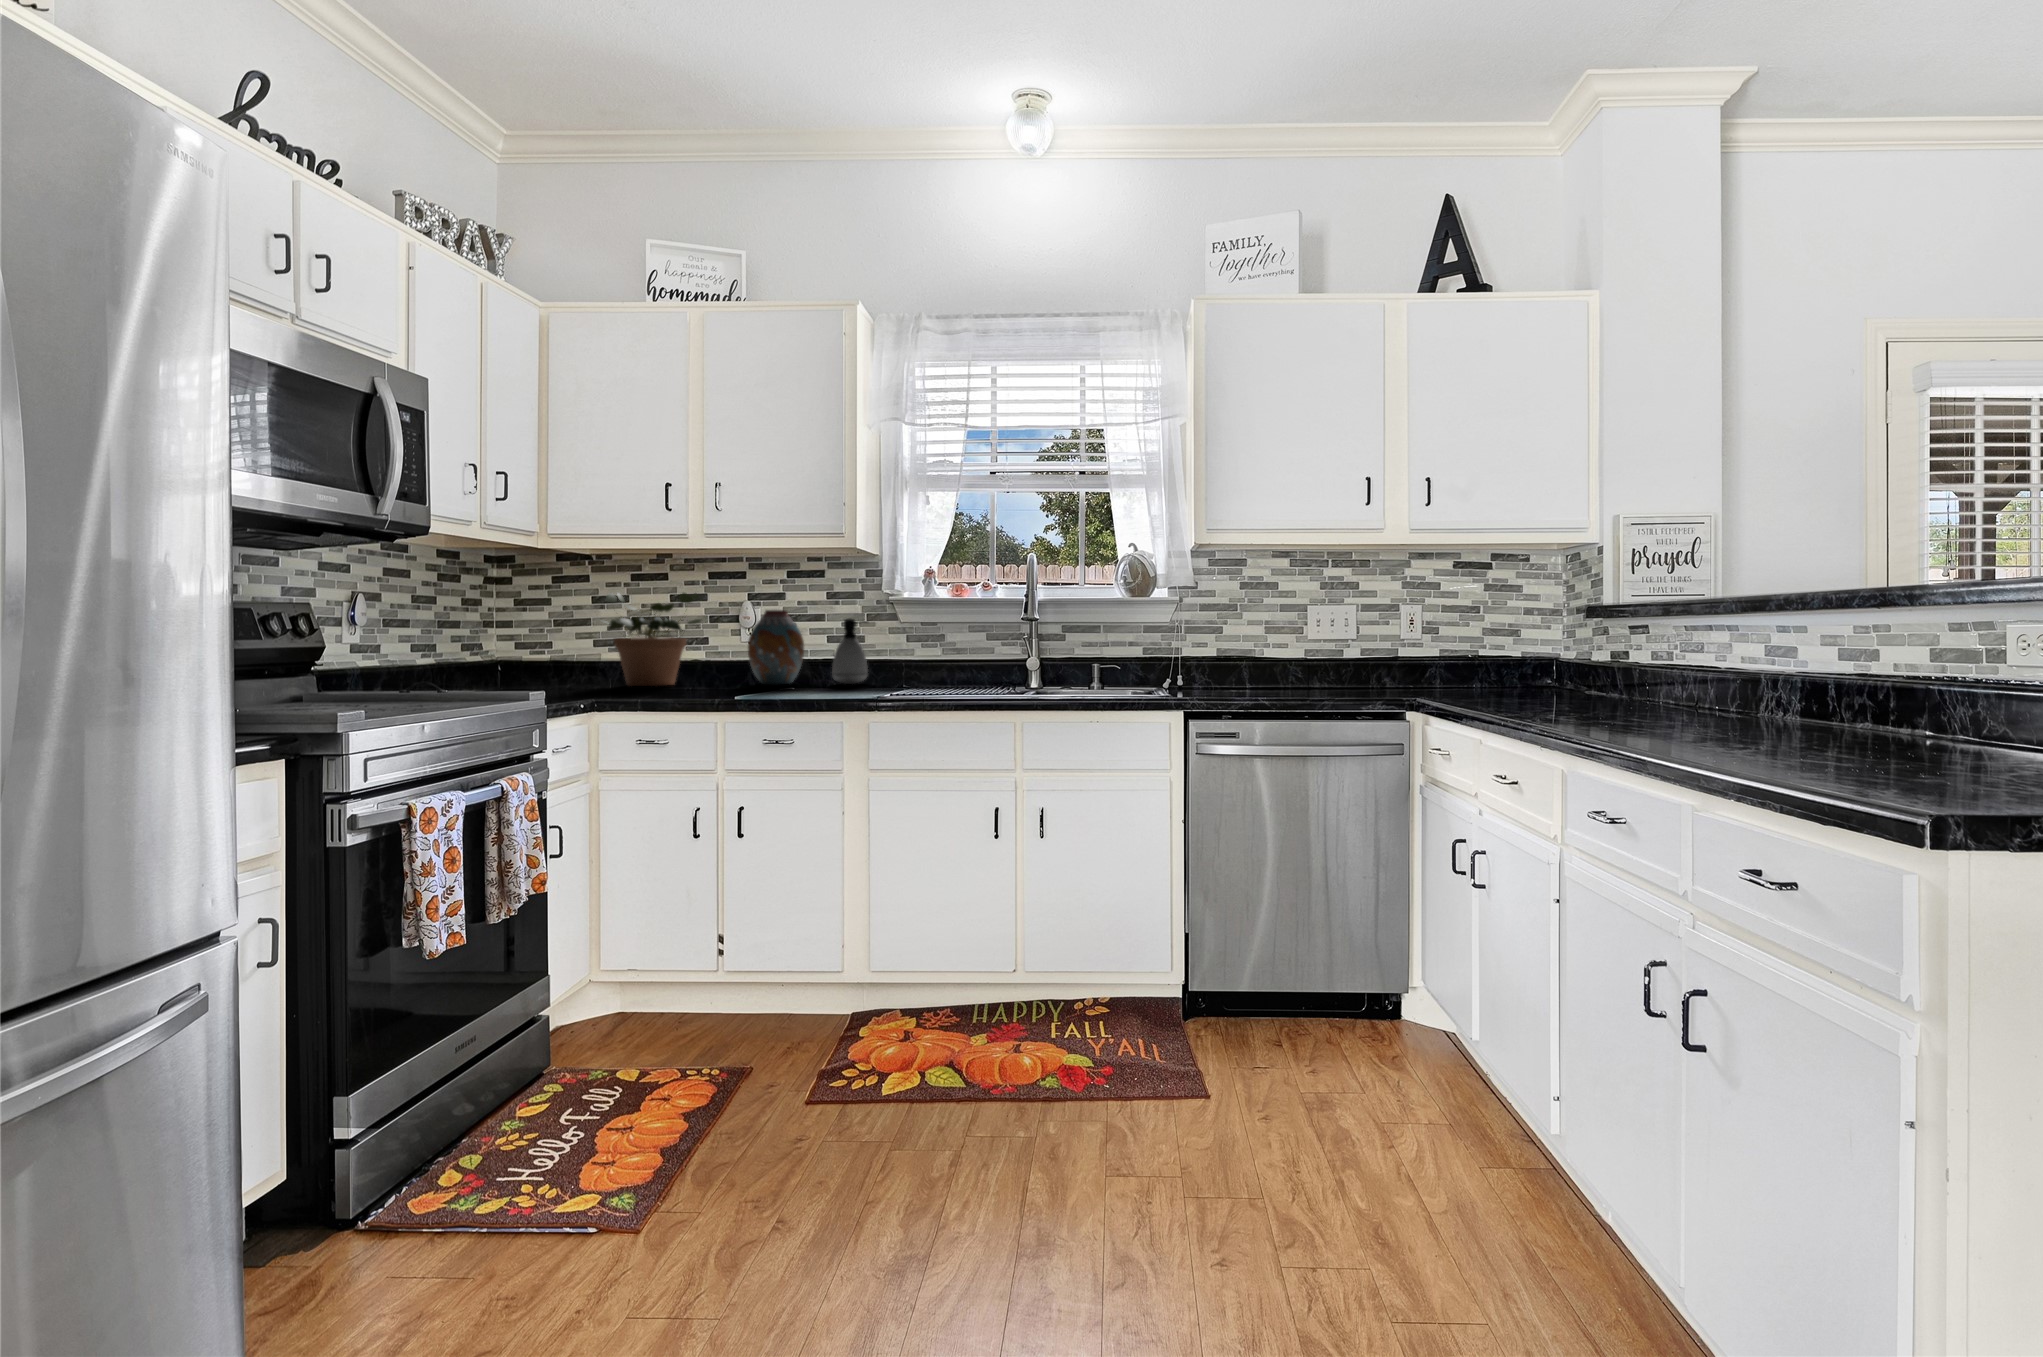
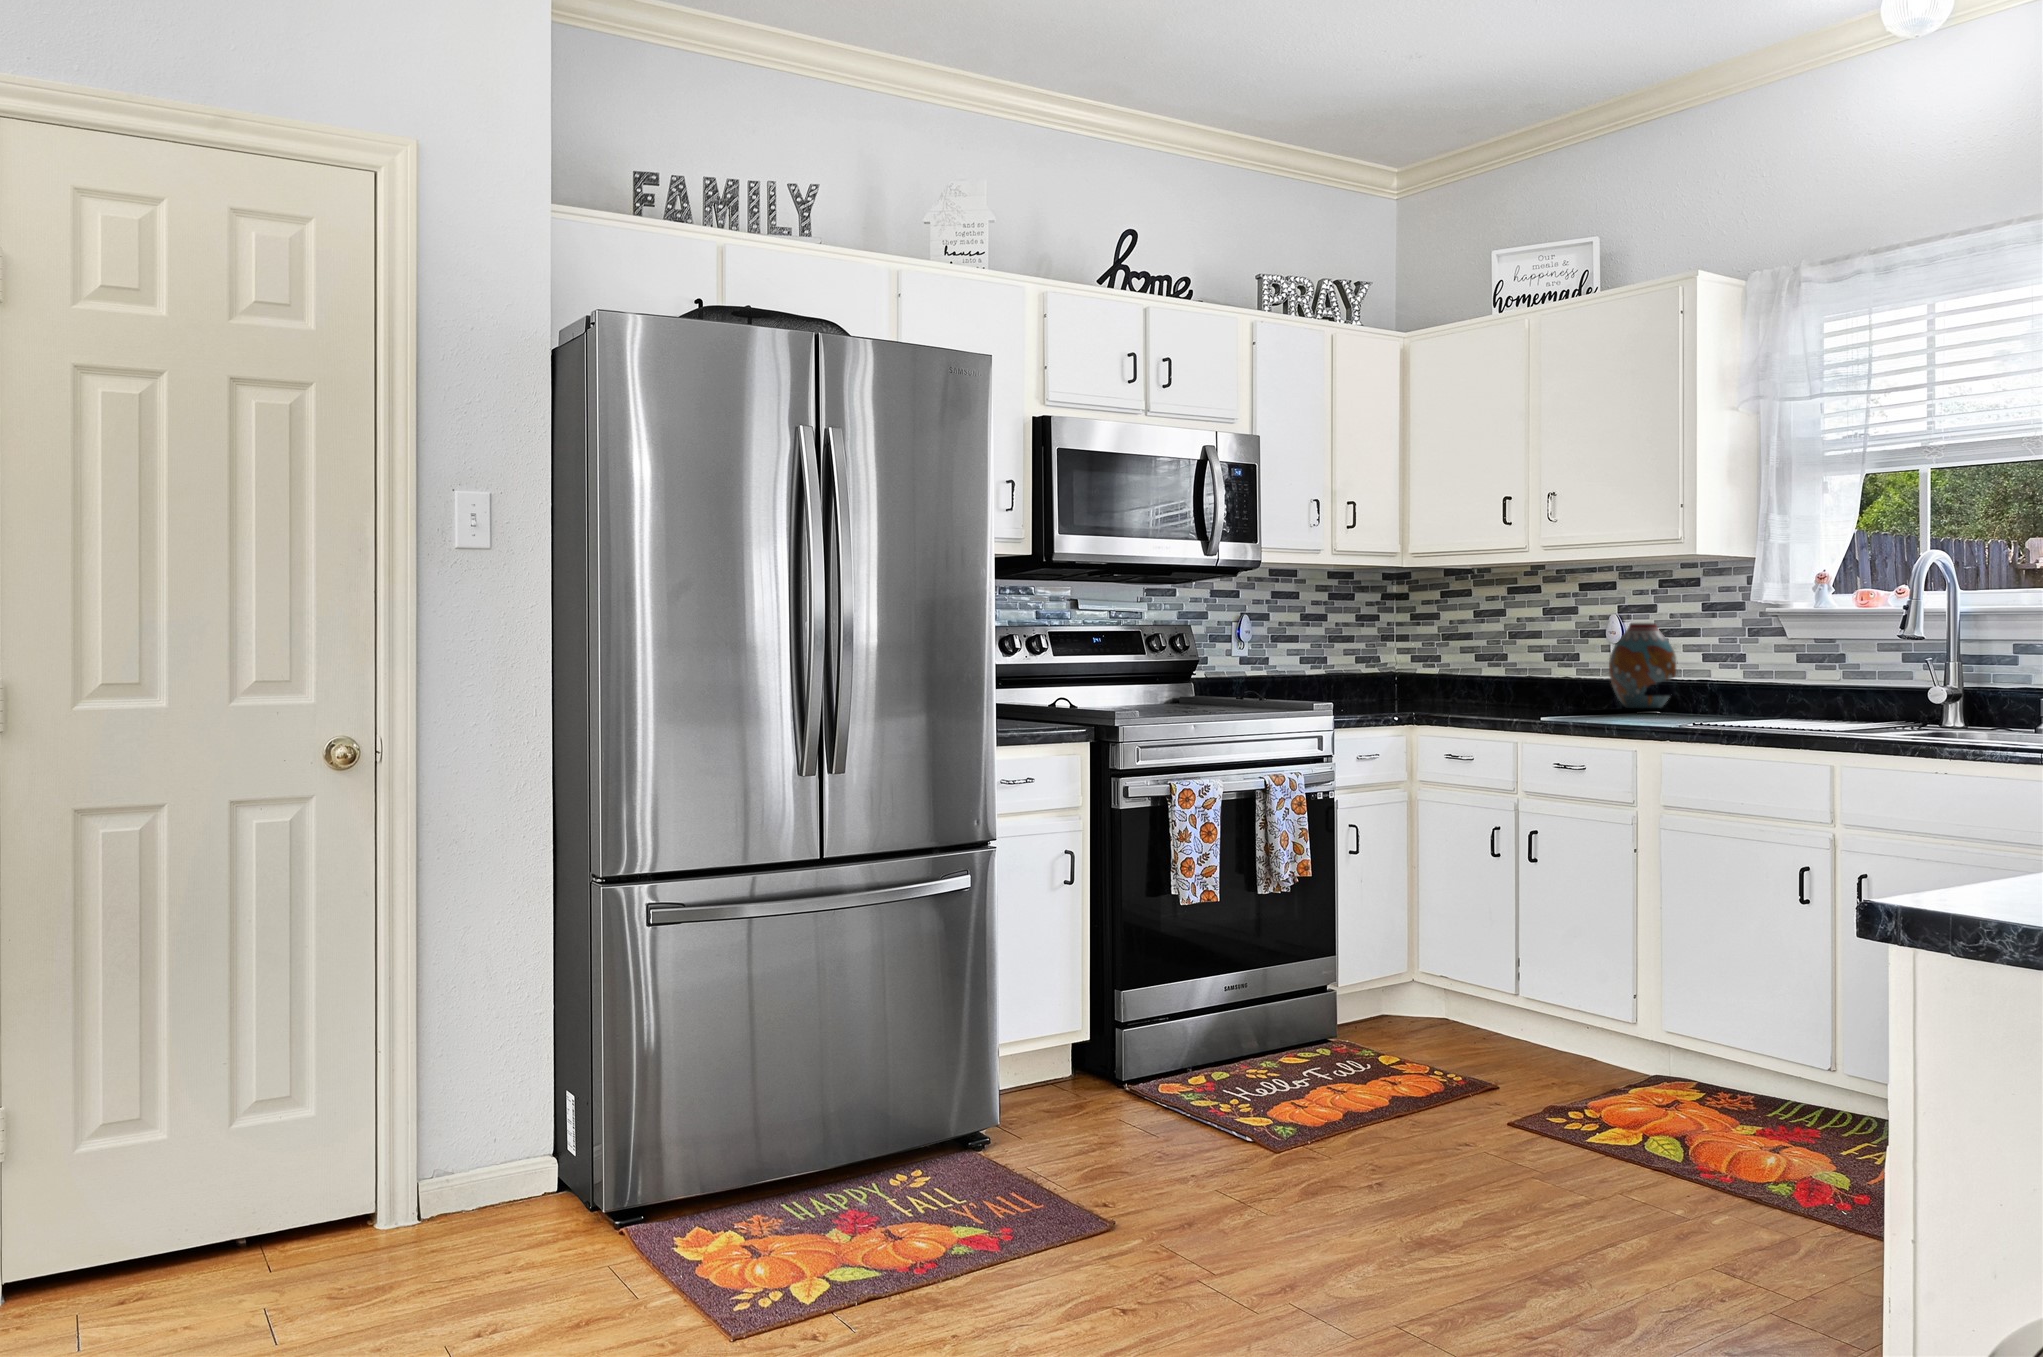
potted plant: present [602,593,701,686] -> none [1465,605,1582,705]
soap dispenser: present [832,618,868,684] -> none [1698,632,1745,711]

